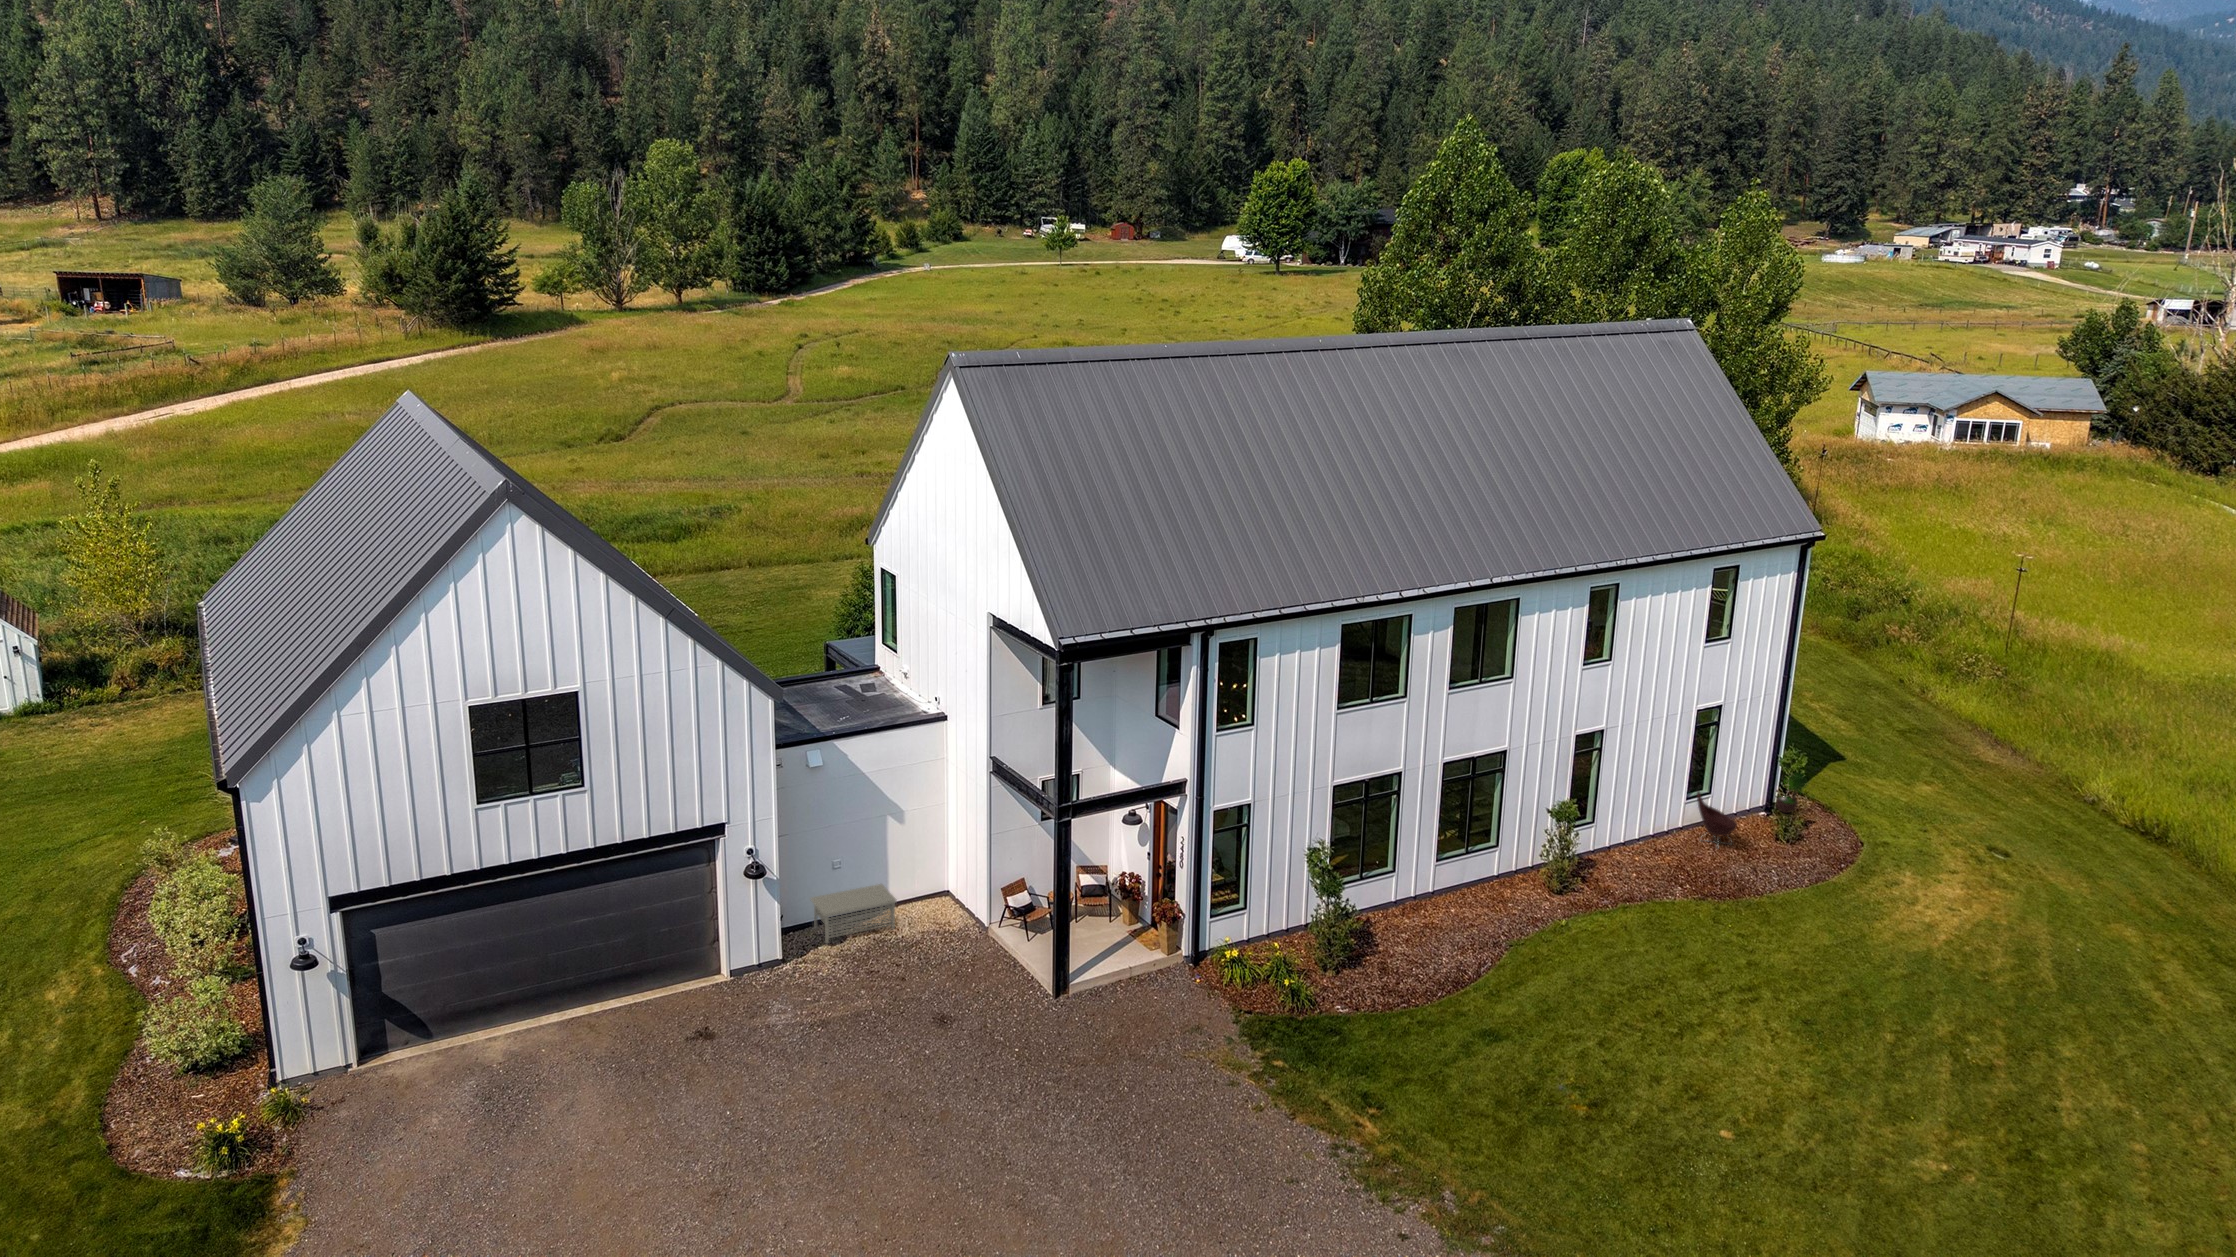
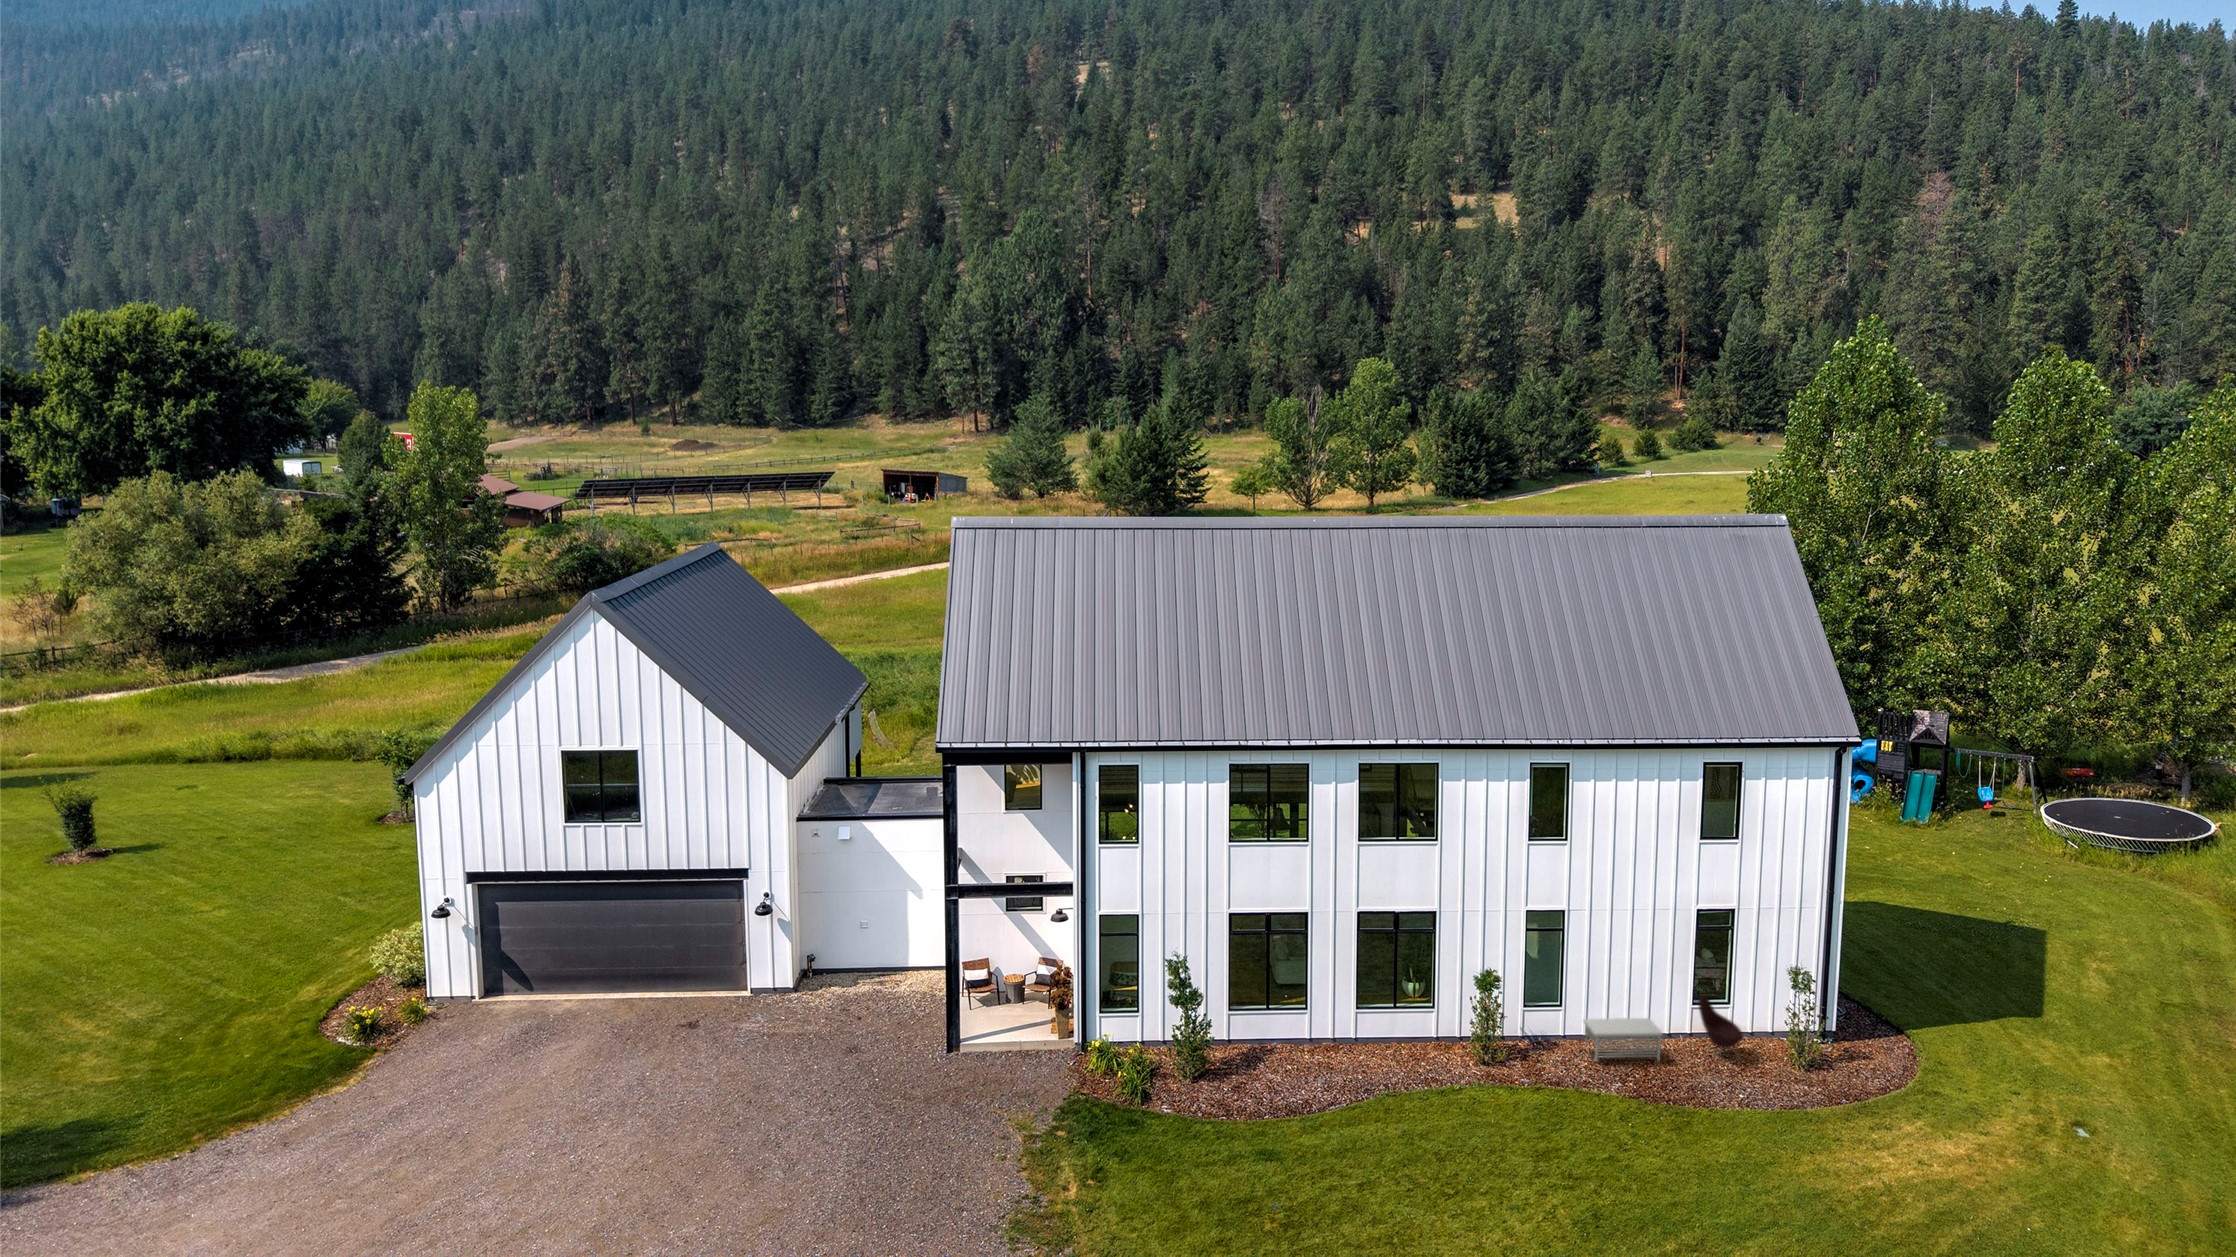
potted tree: present [1776,775,1807,813] -> none [1835,1000,1867,1045]
storage bench: present [811,884,897,943] -> present [1583,1018,1663,1061]

